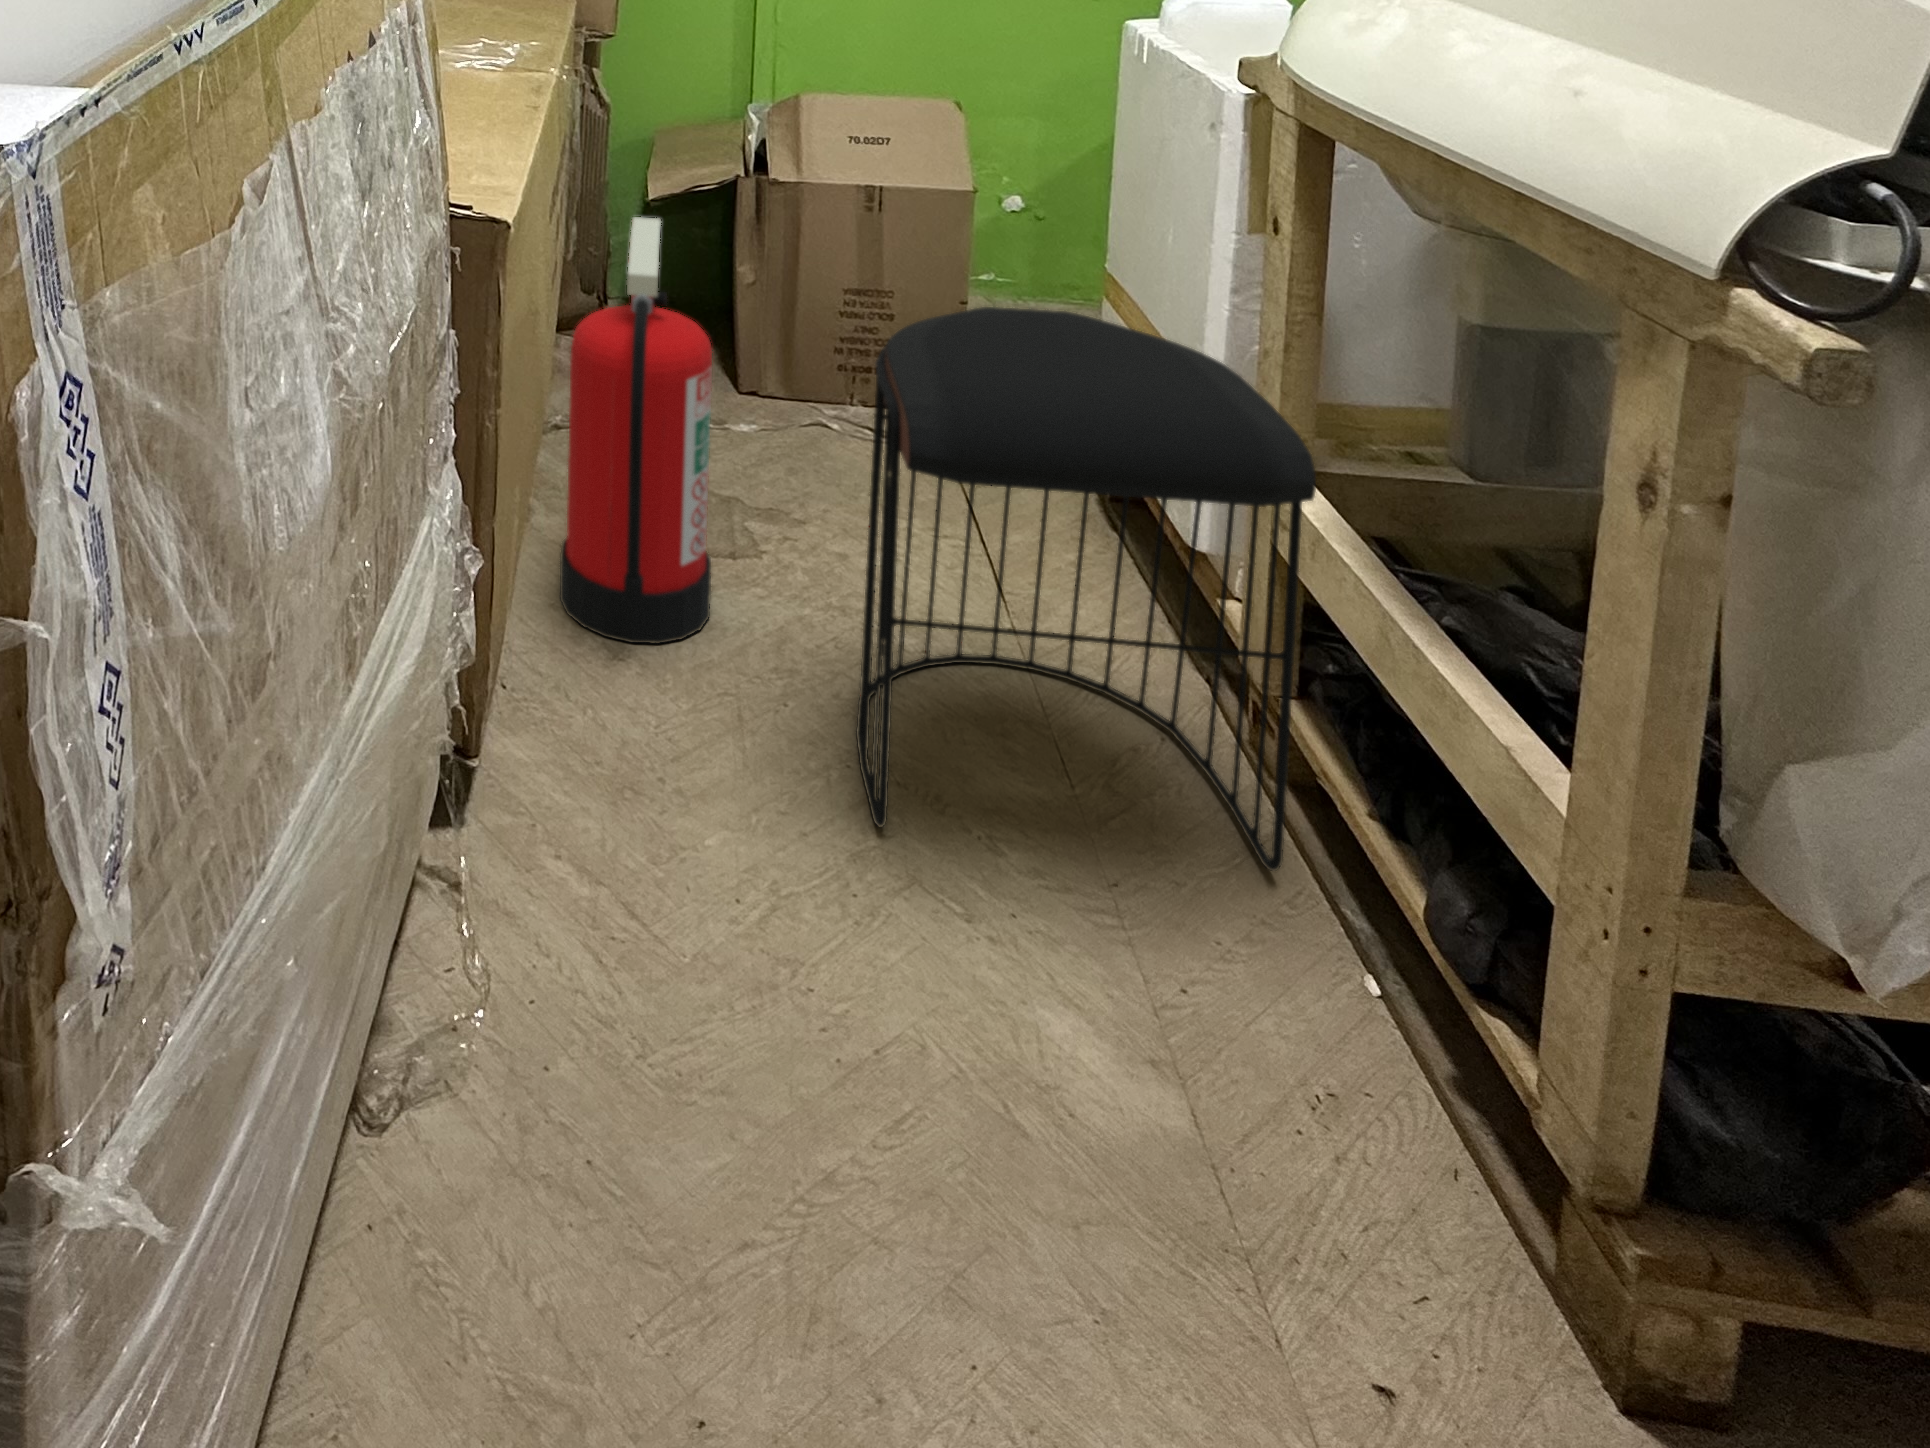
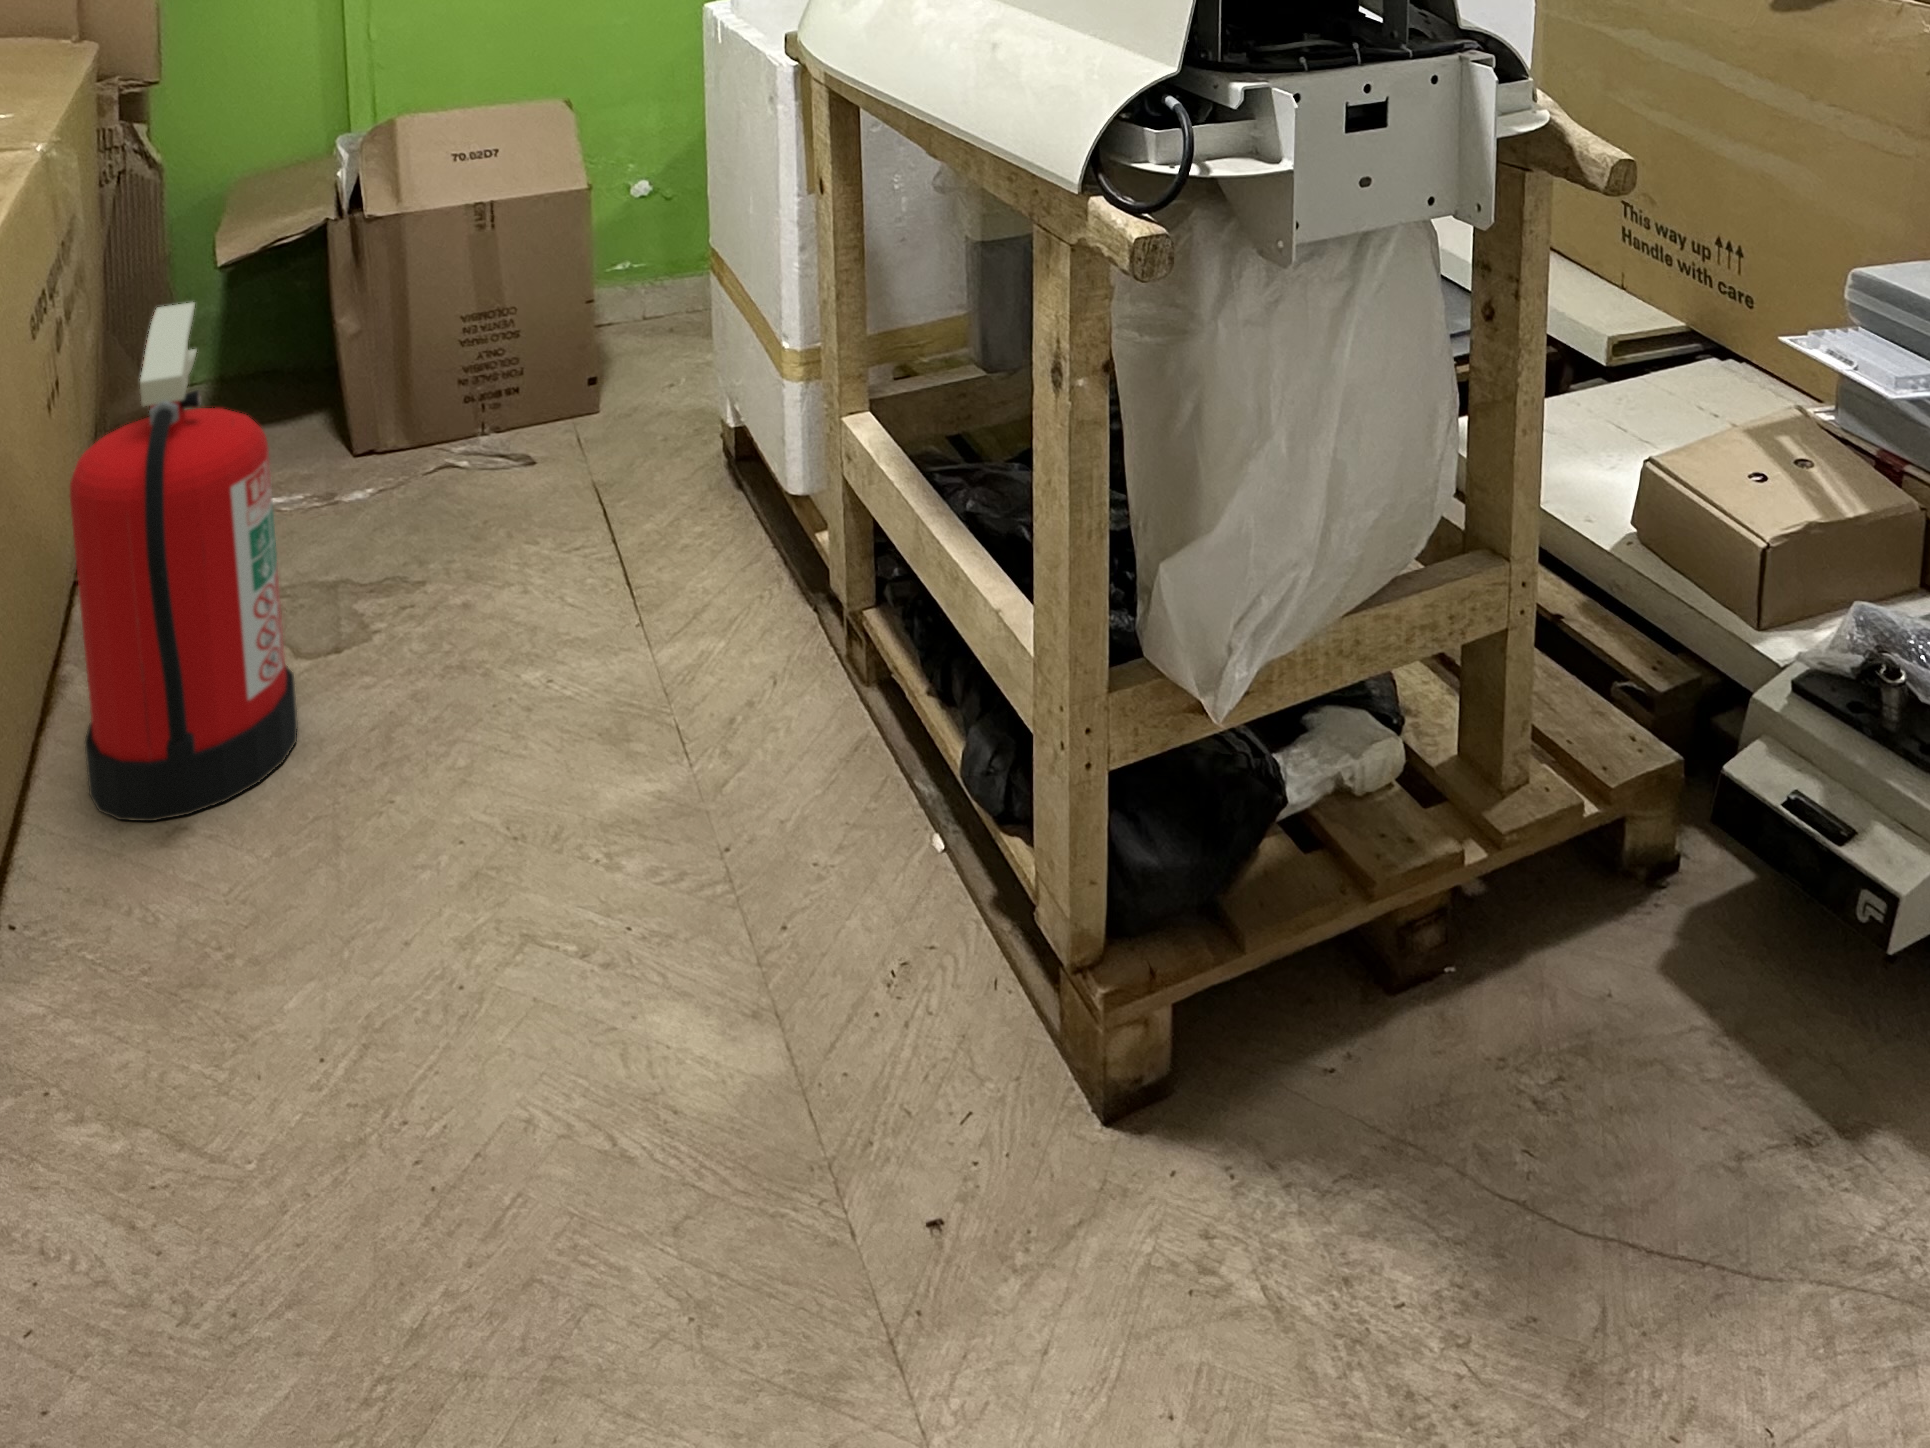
stool: present [856,307,1316,871] -> none [441,306,865,909]

